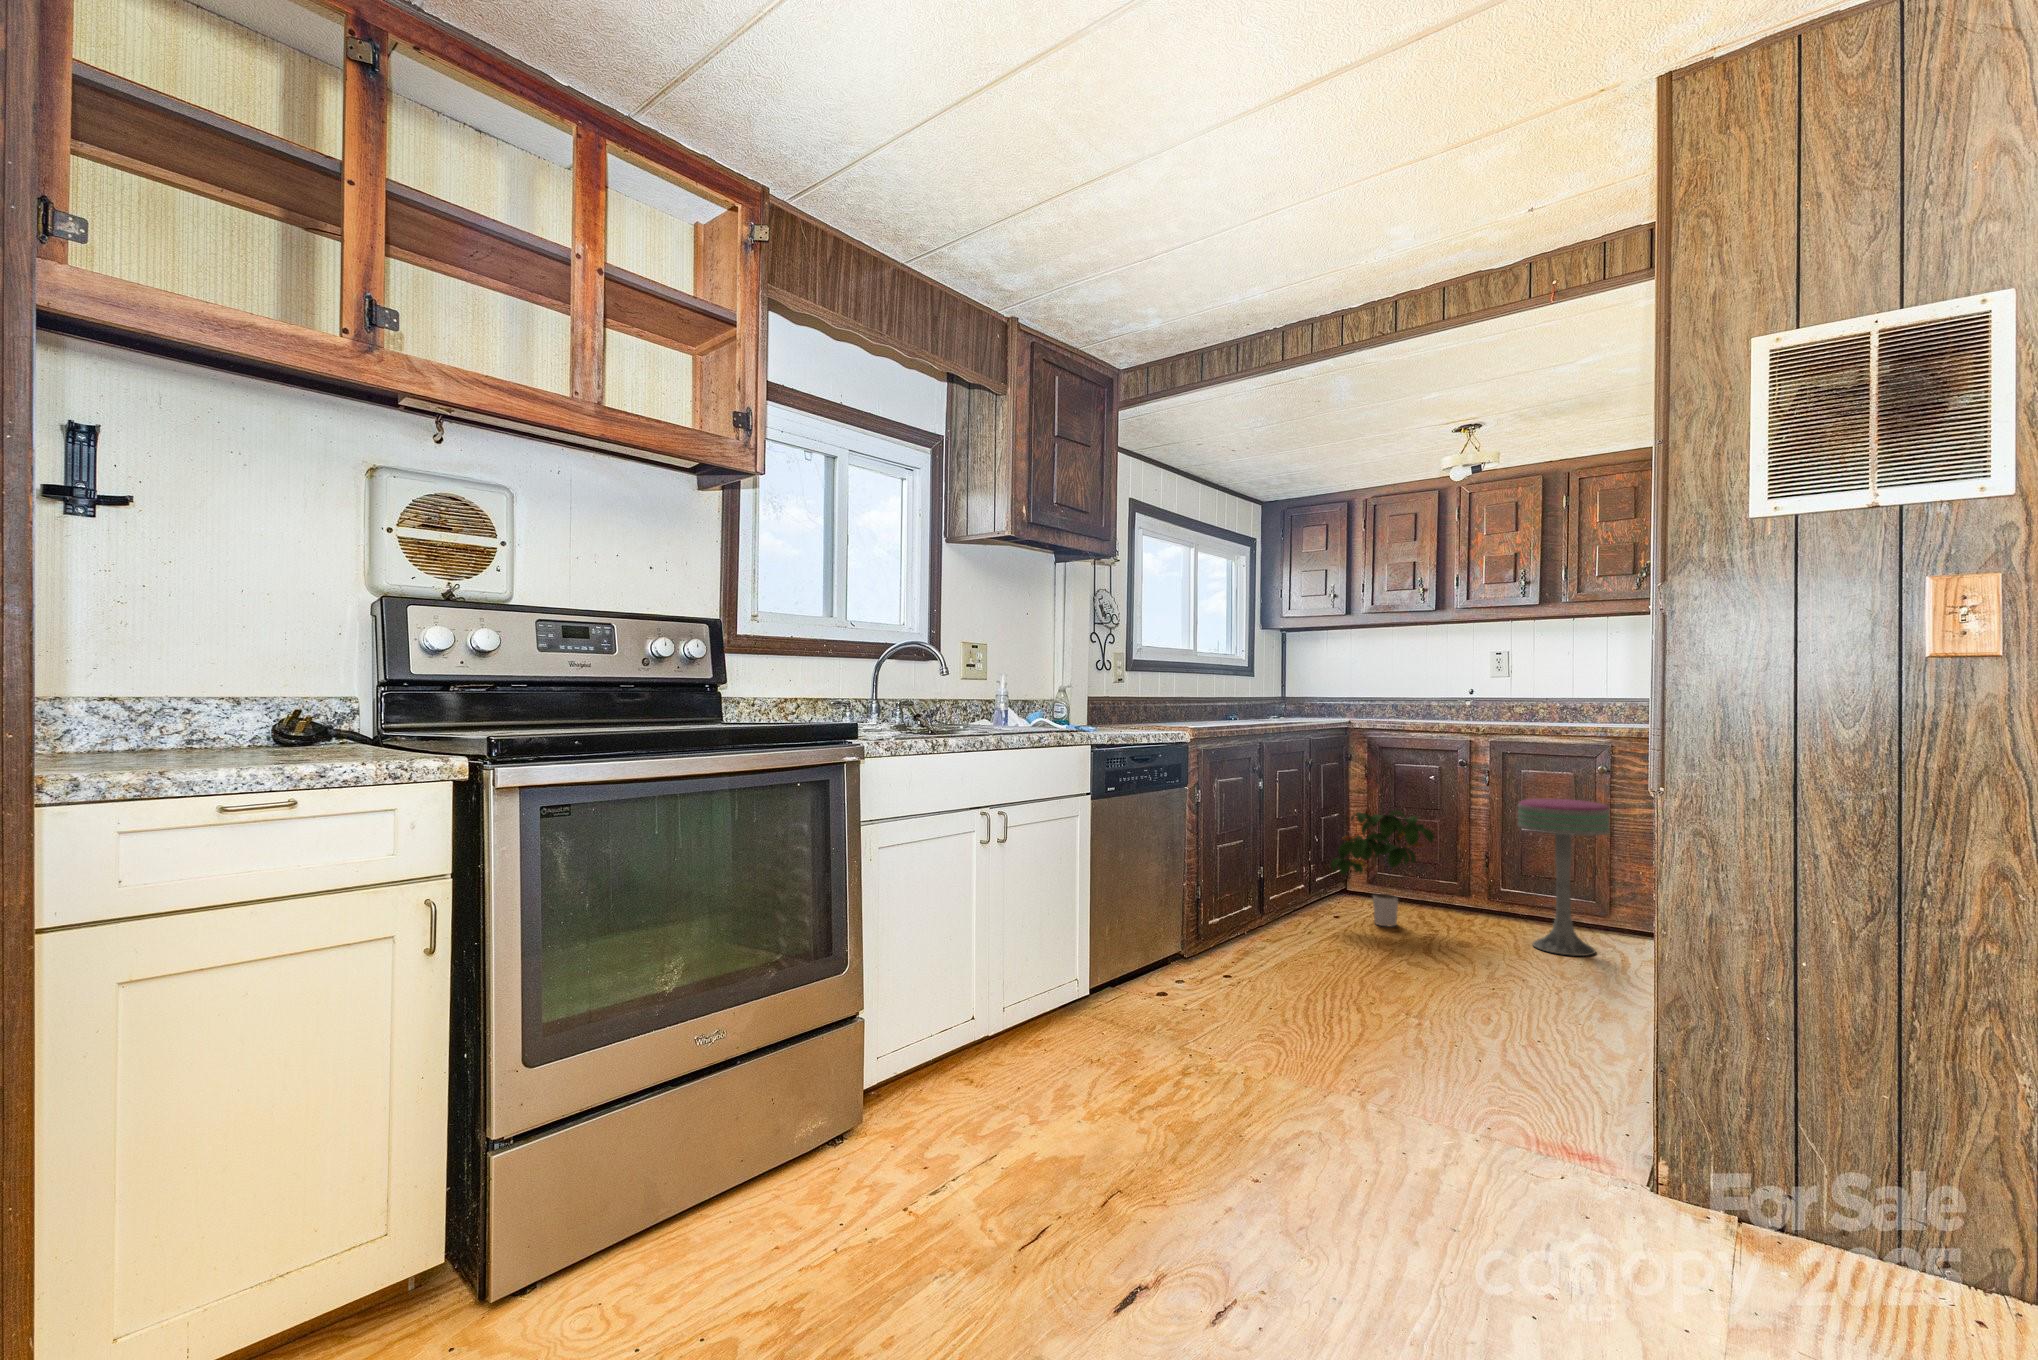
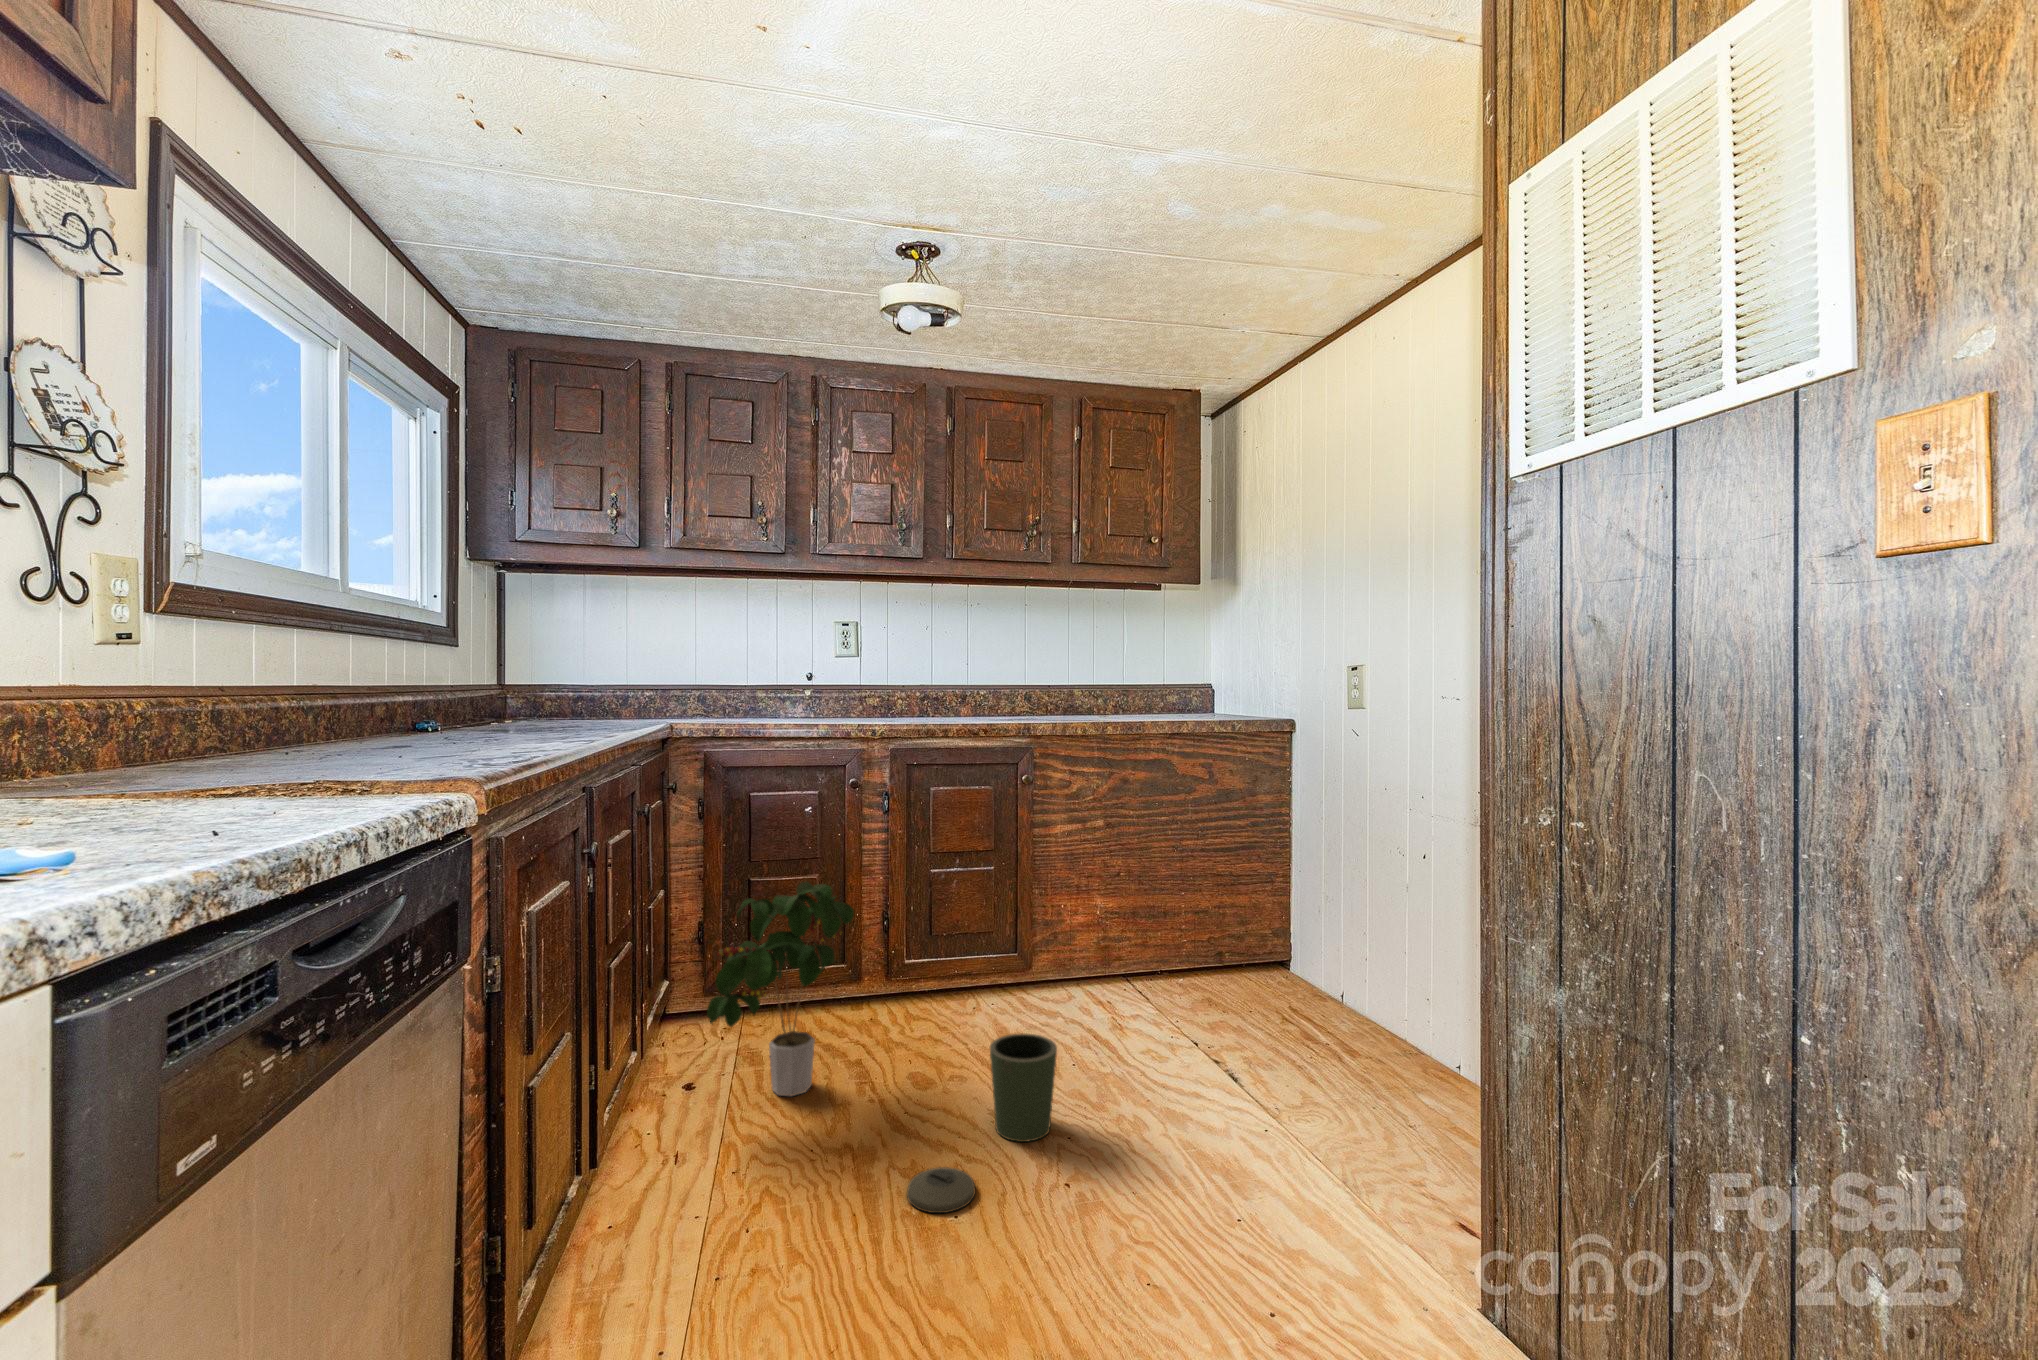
bar stool: present [1518,799,1610,956] -> none [986,829,1102,1066]
trash can: none [1398,909,1518,969] -> present [907,1034,1057,1213]

